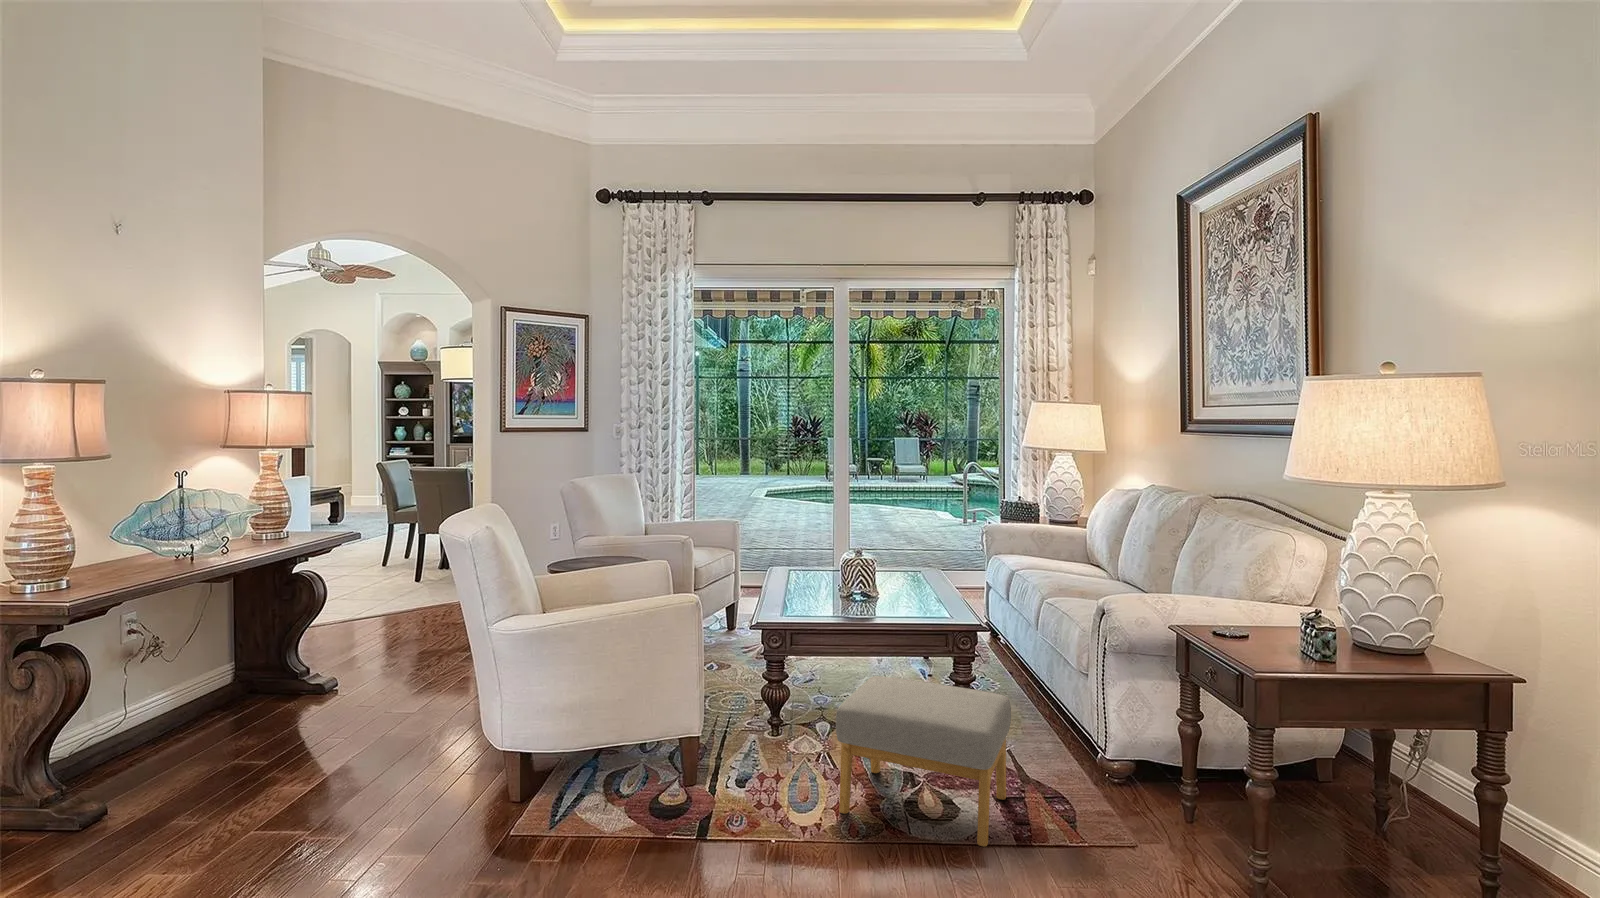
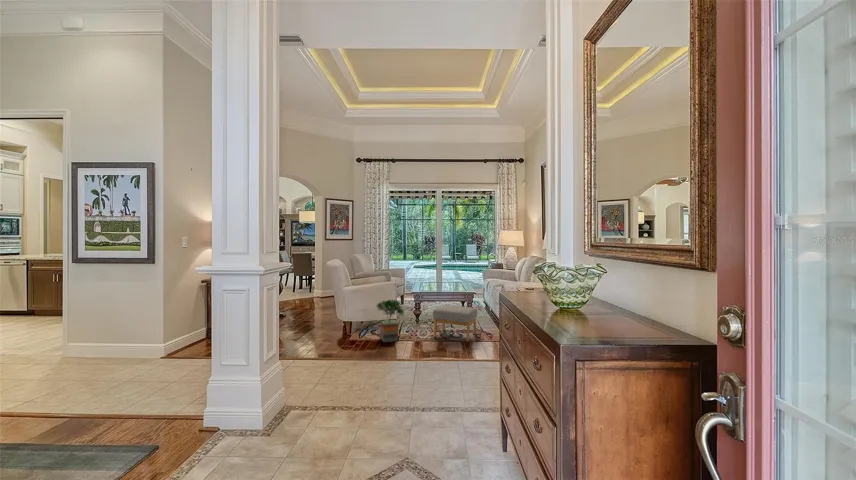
potted tree: none [602,663,721,853] -> present [377,300,404,342]

